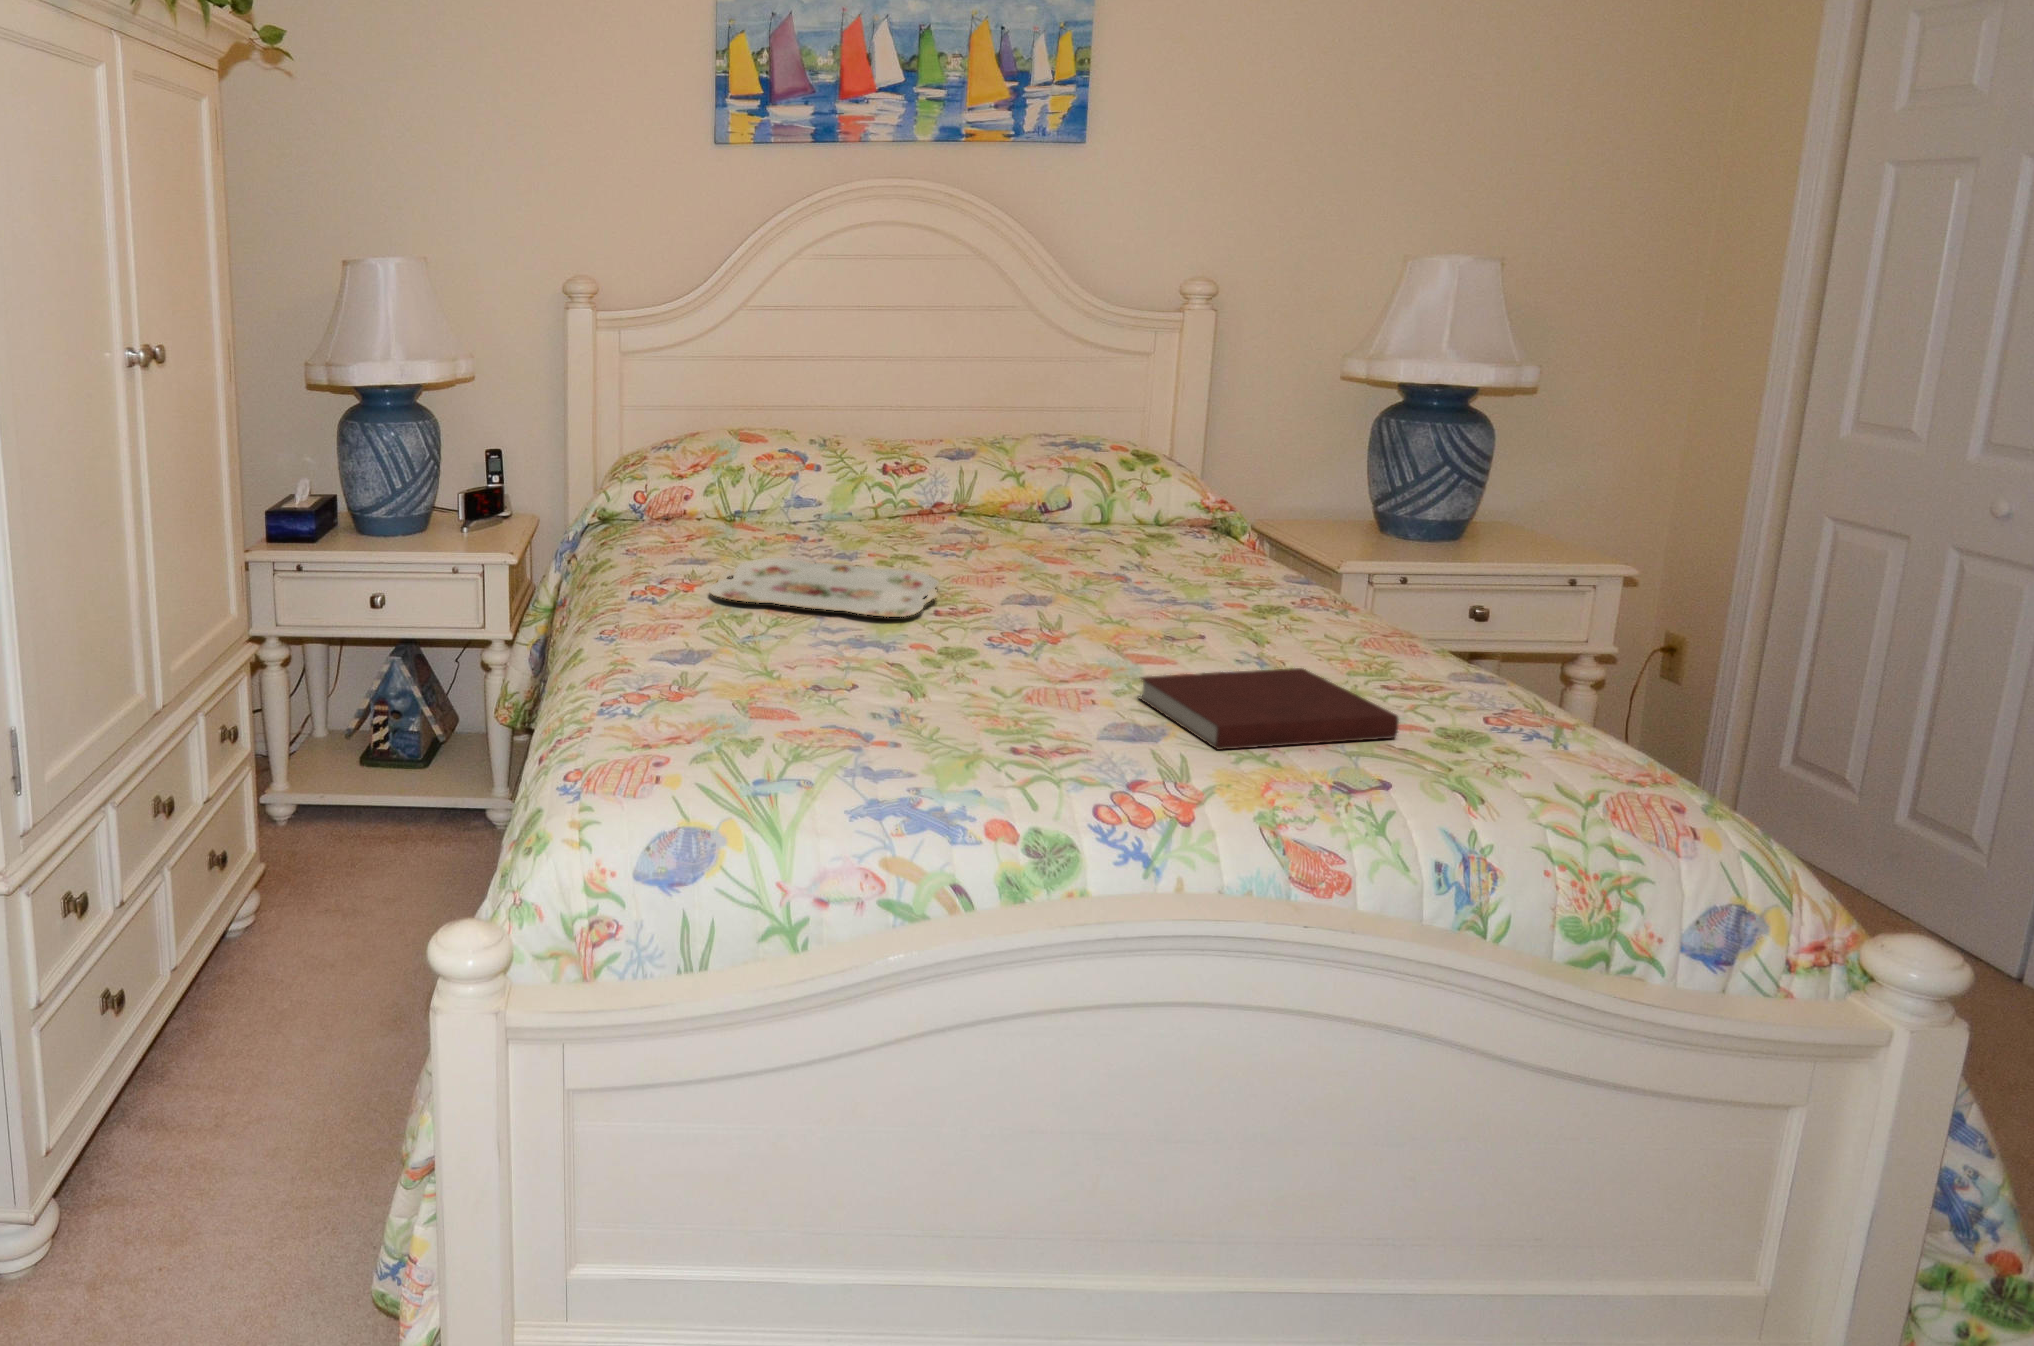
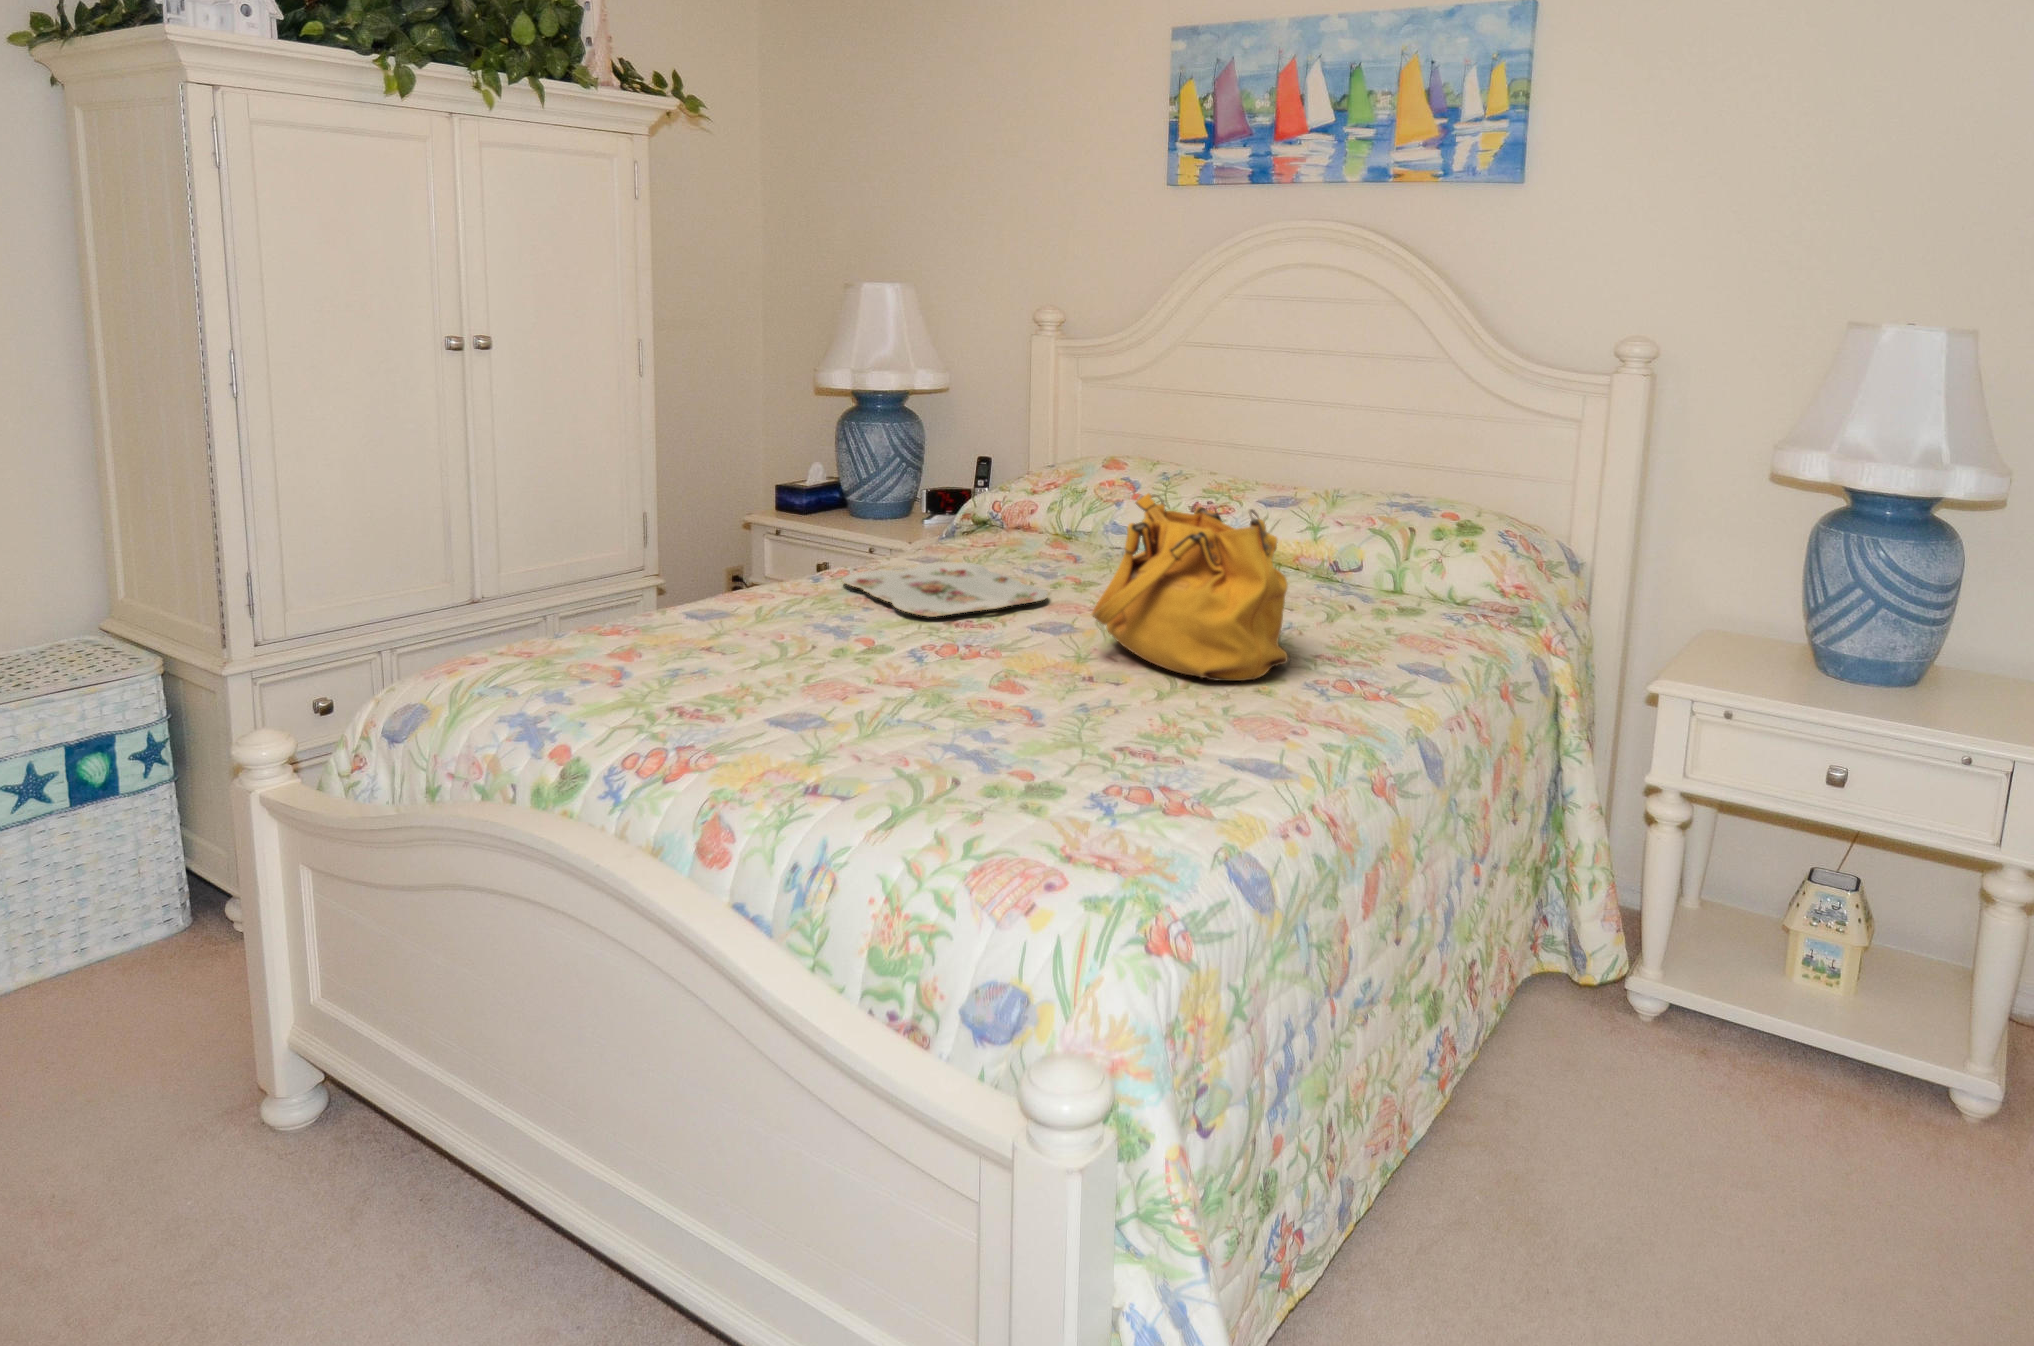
handbag: none [1065,454,1288,621] -> present [1091,493,1288,681]
notebook: present [1140,668,1399,750] -> none [823,679,1050,771]

